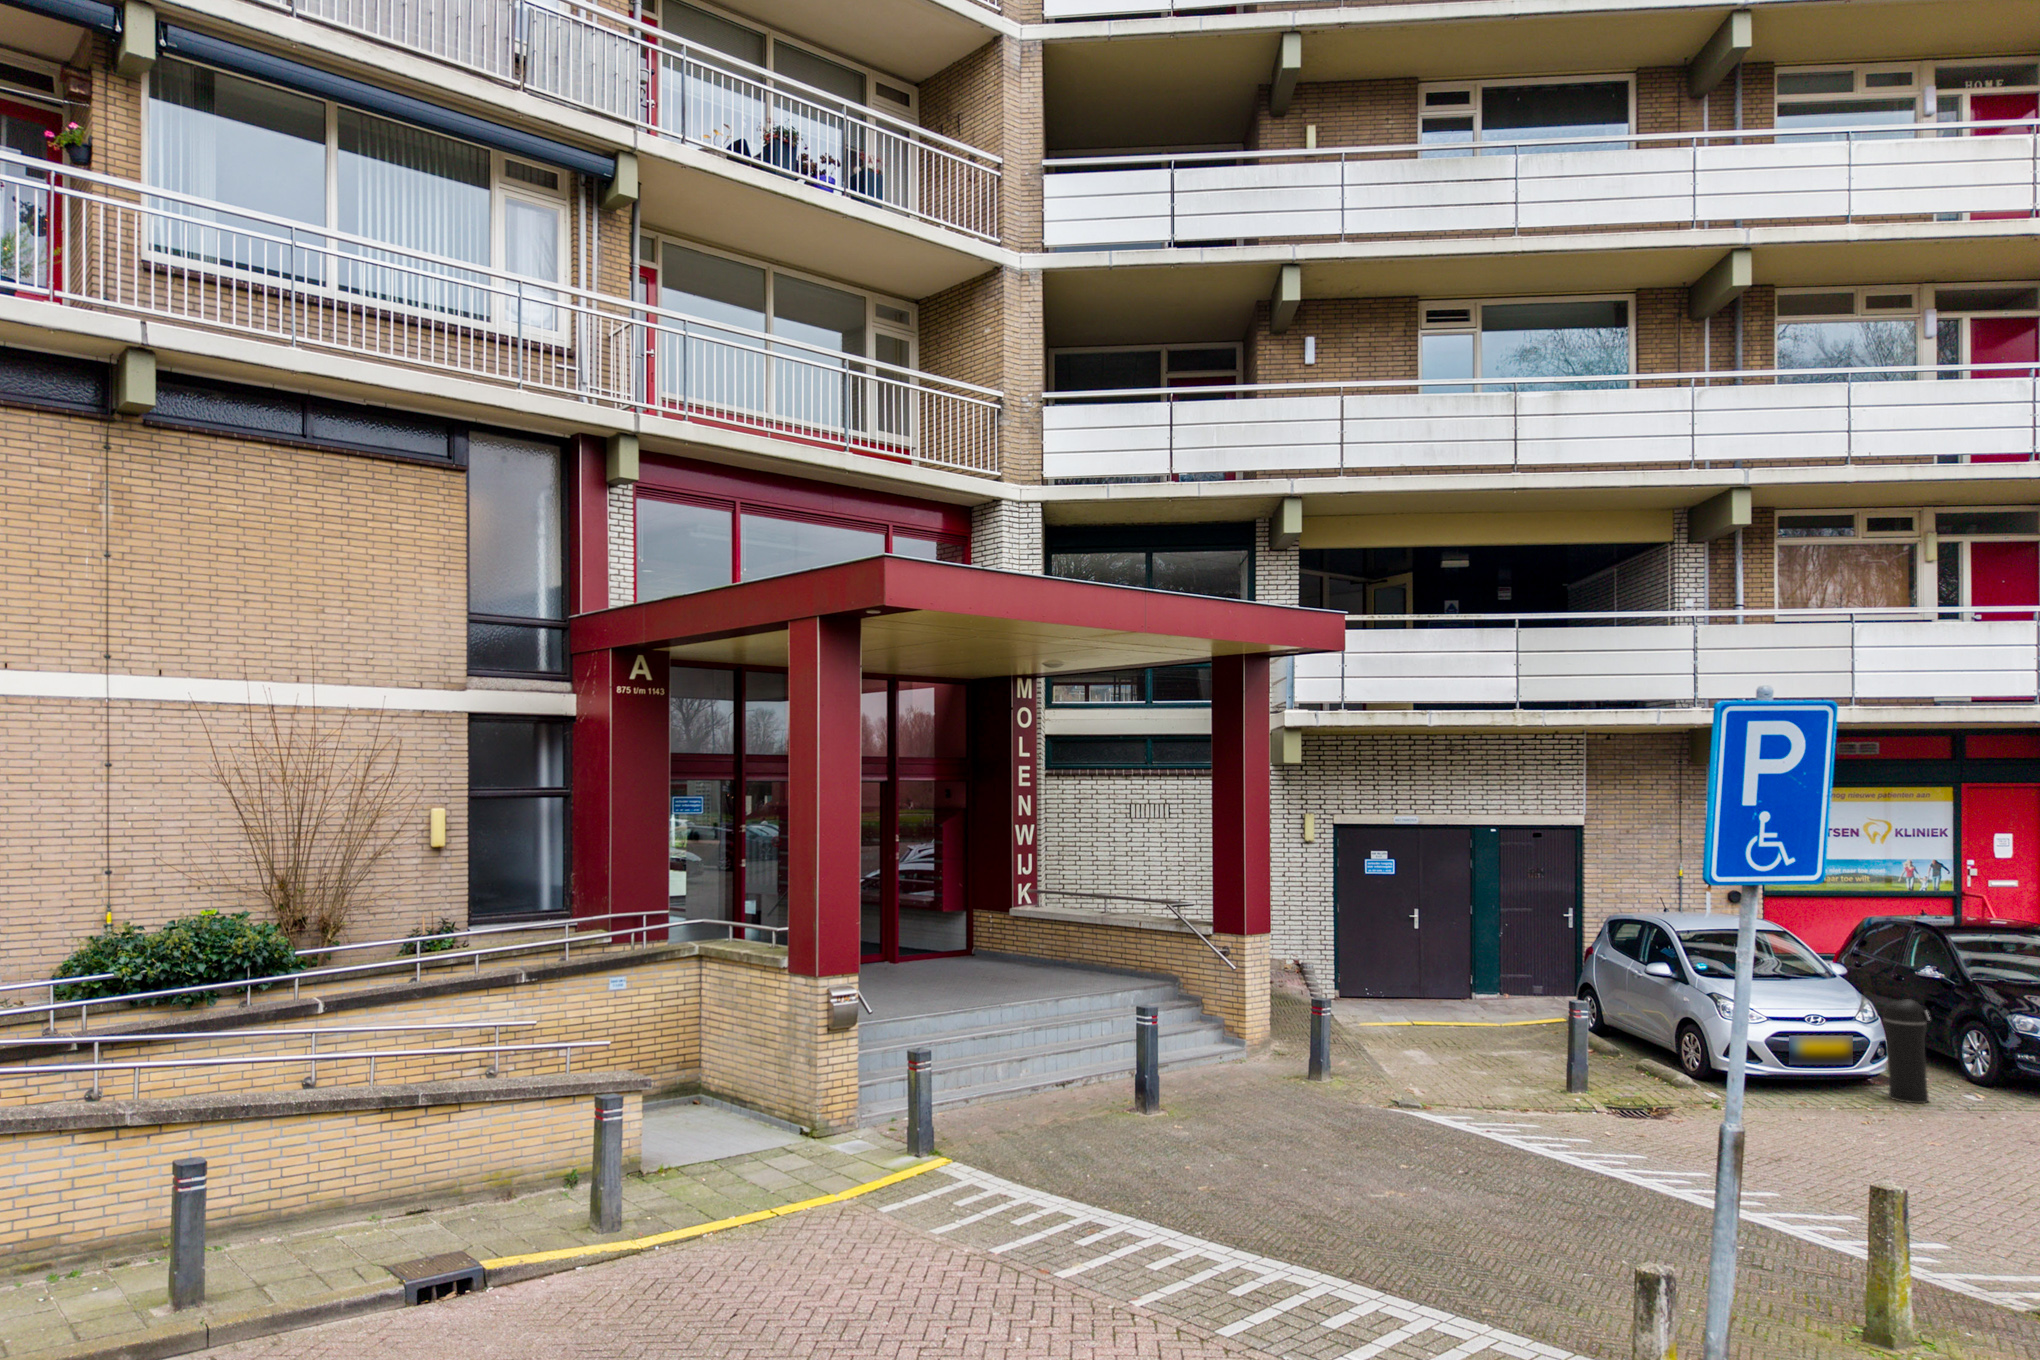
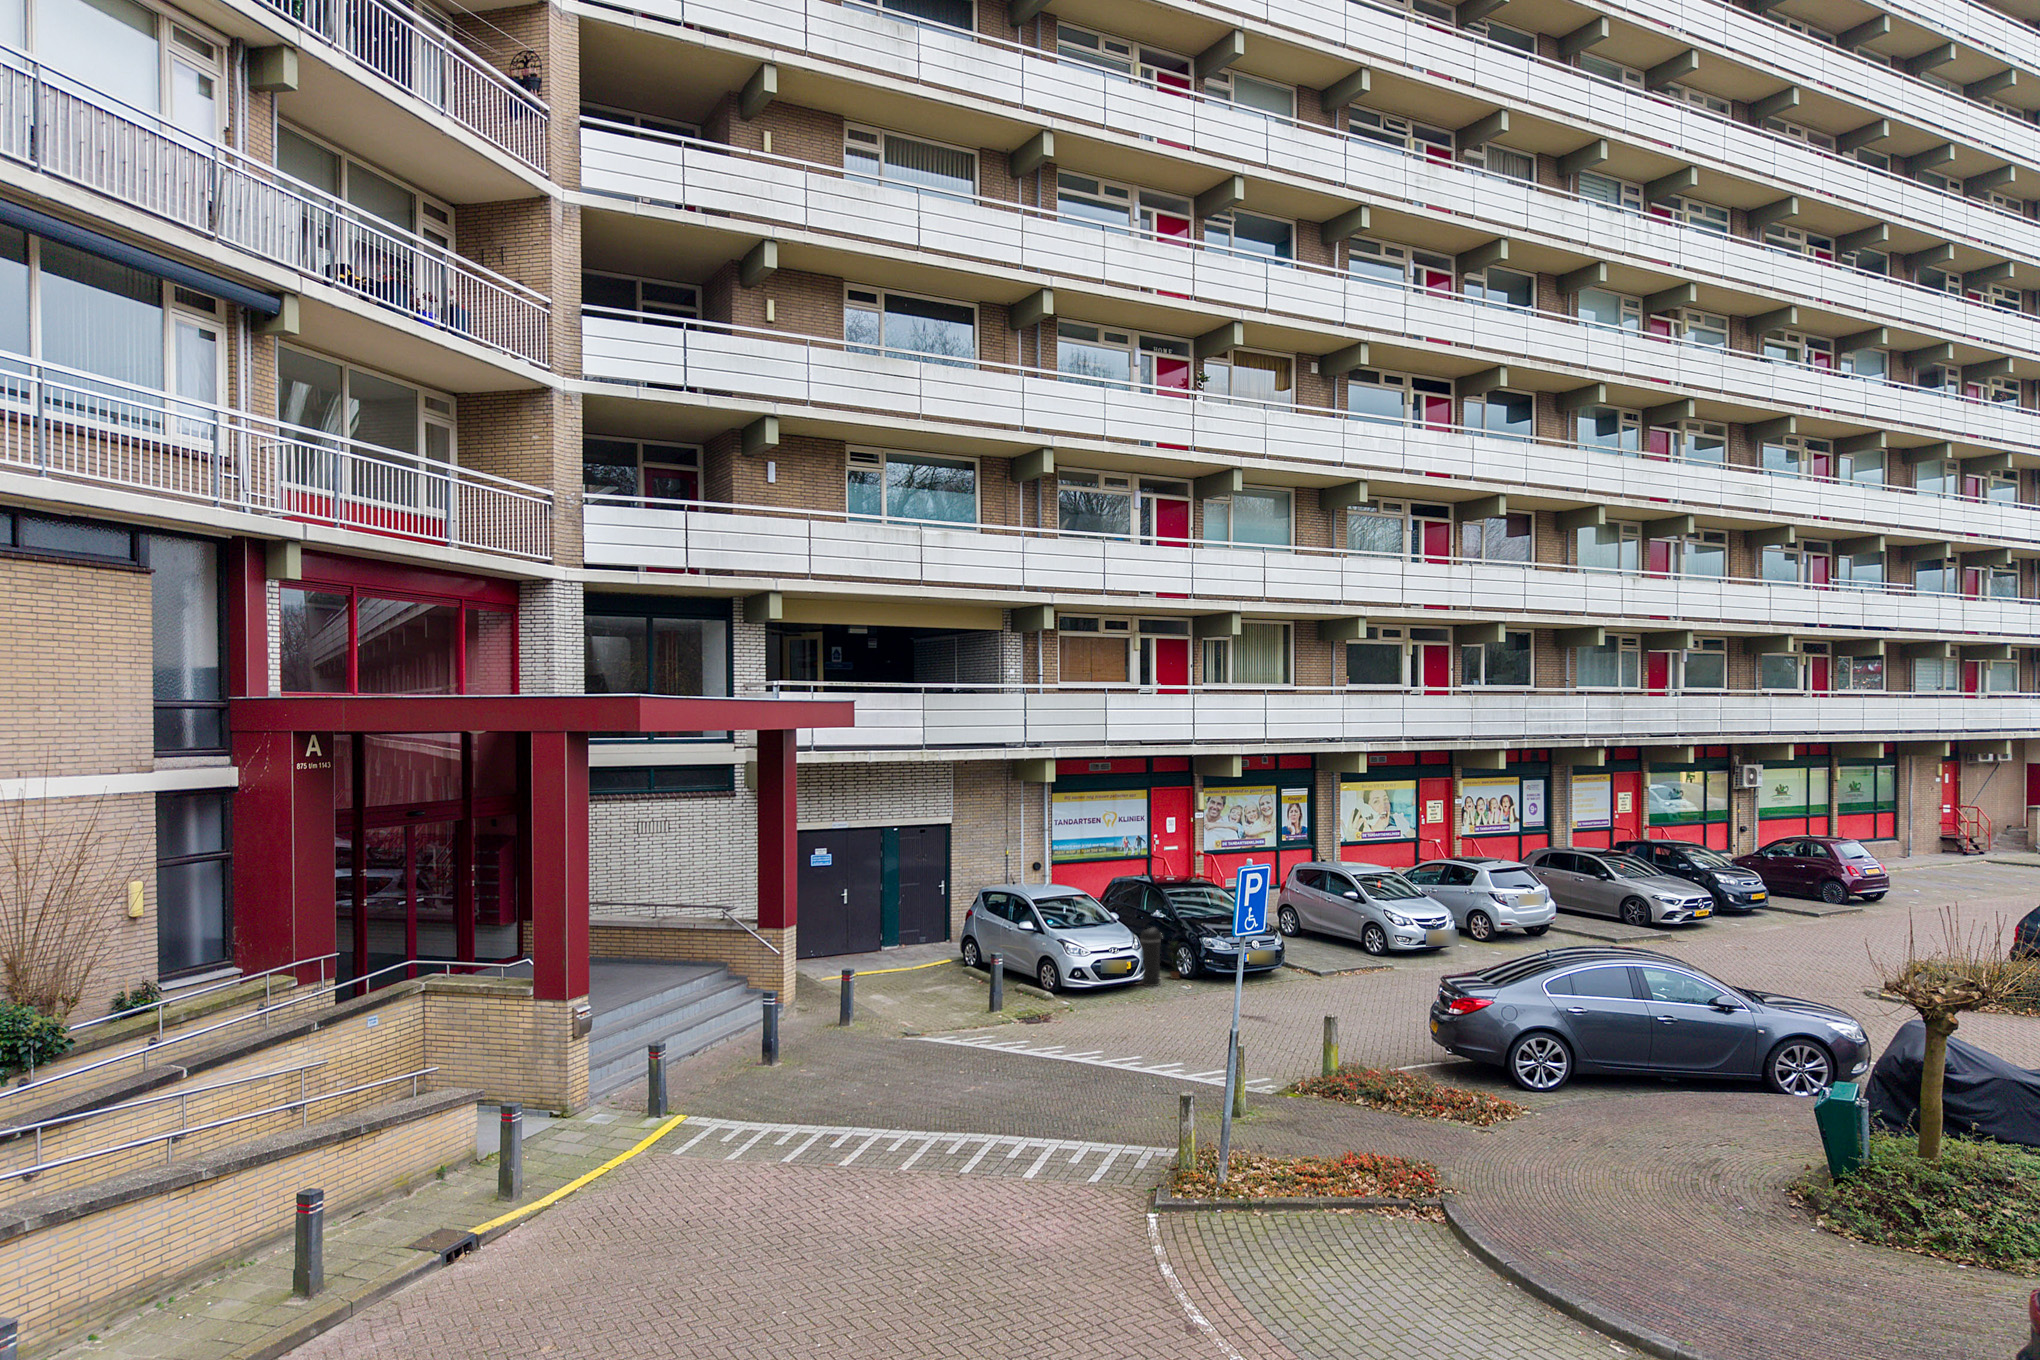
potted plant: none [1941,1028,1990,1097] -> present [1168,941,1184,979]

